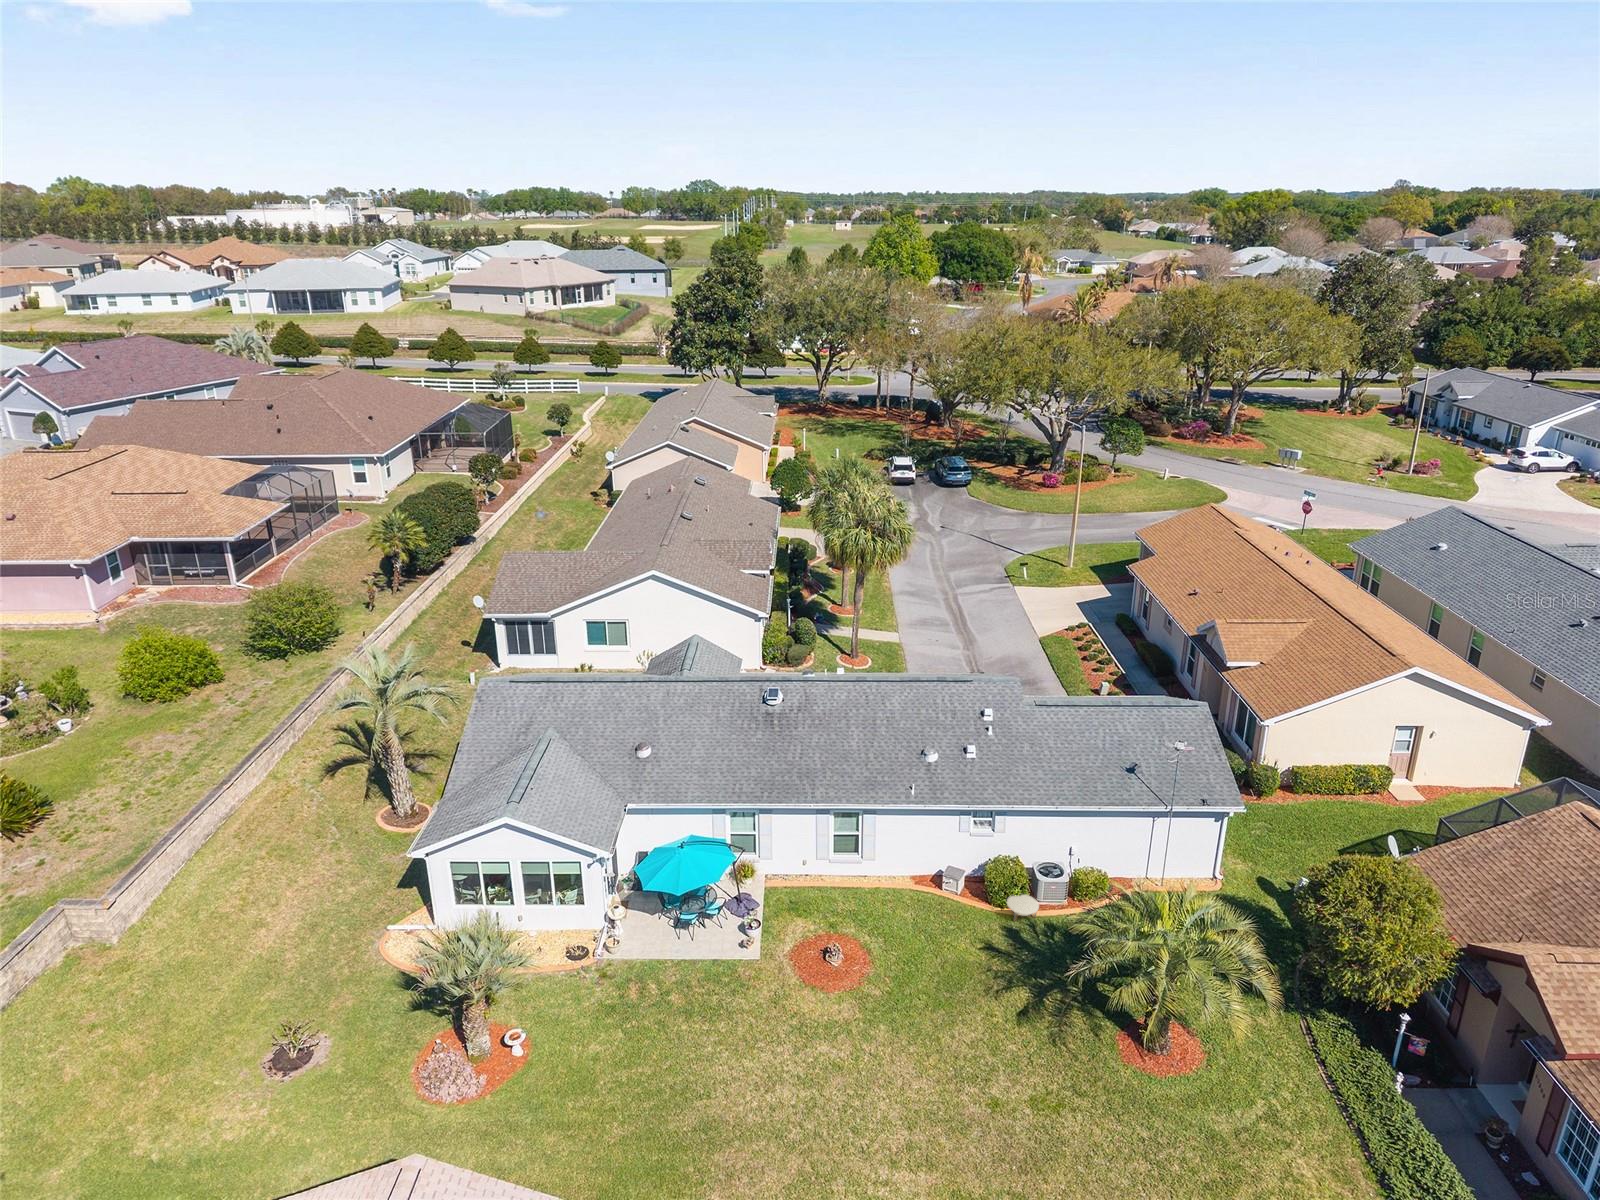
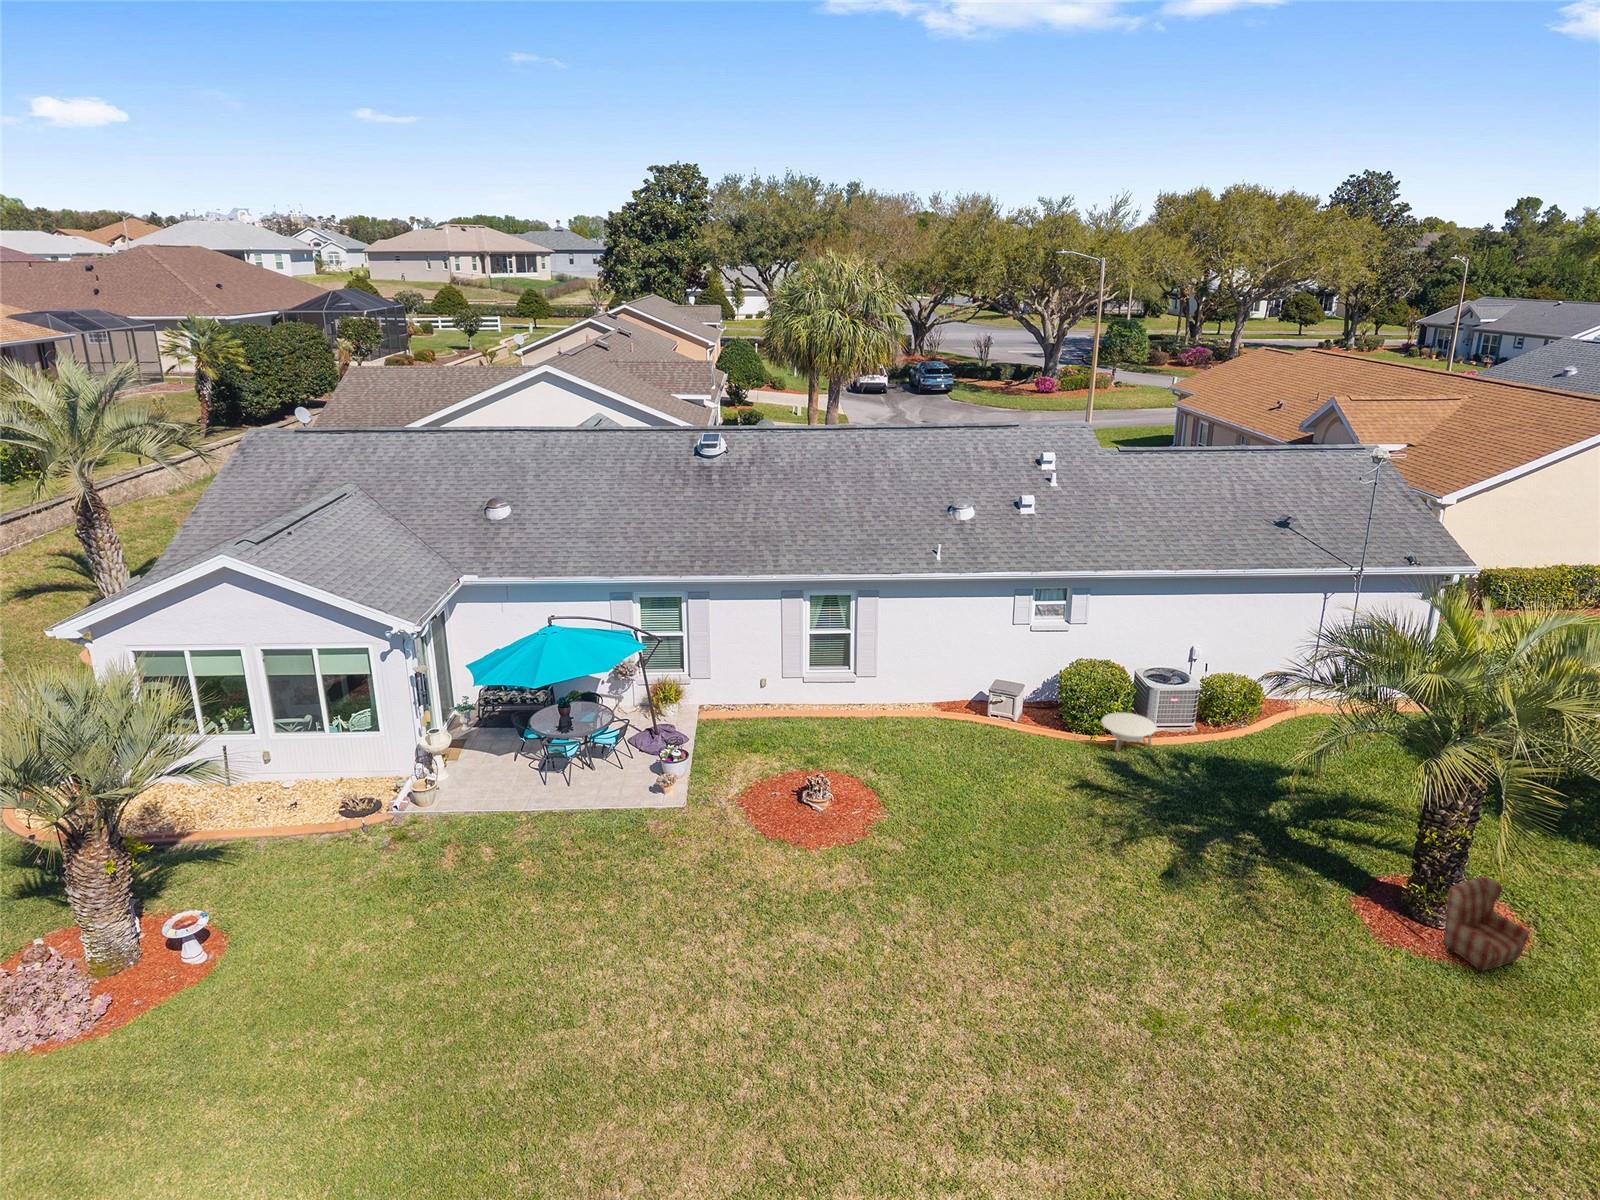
armchair: none [1154,1032,1193,1085] -> present [1444,877,1529,975]

